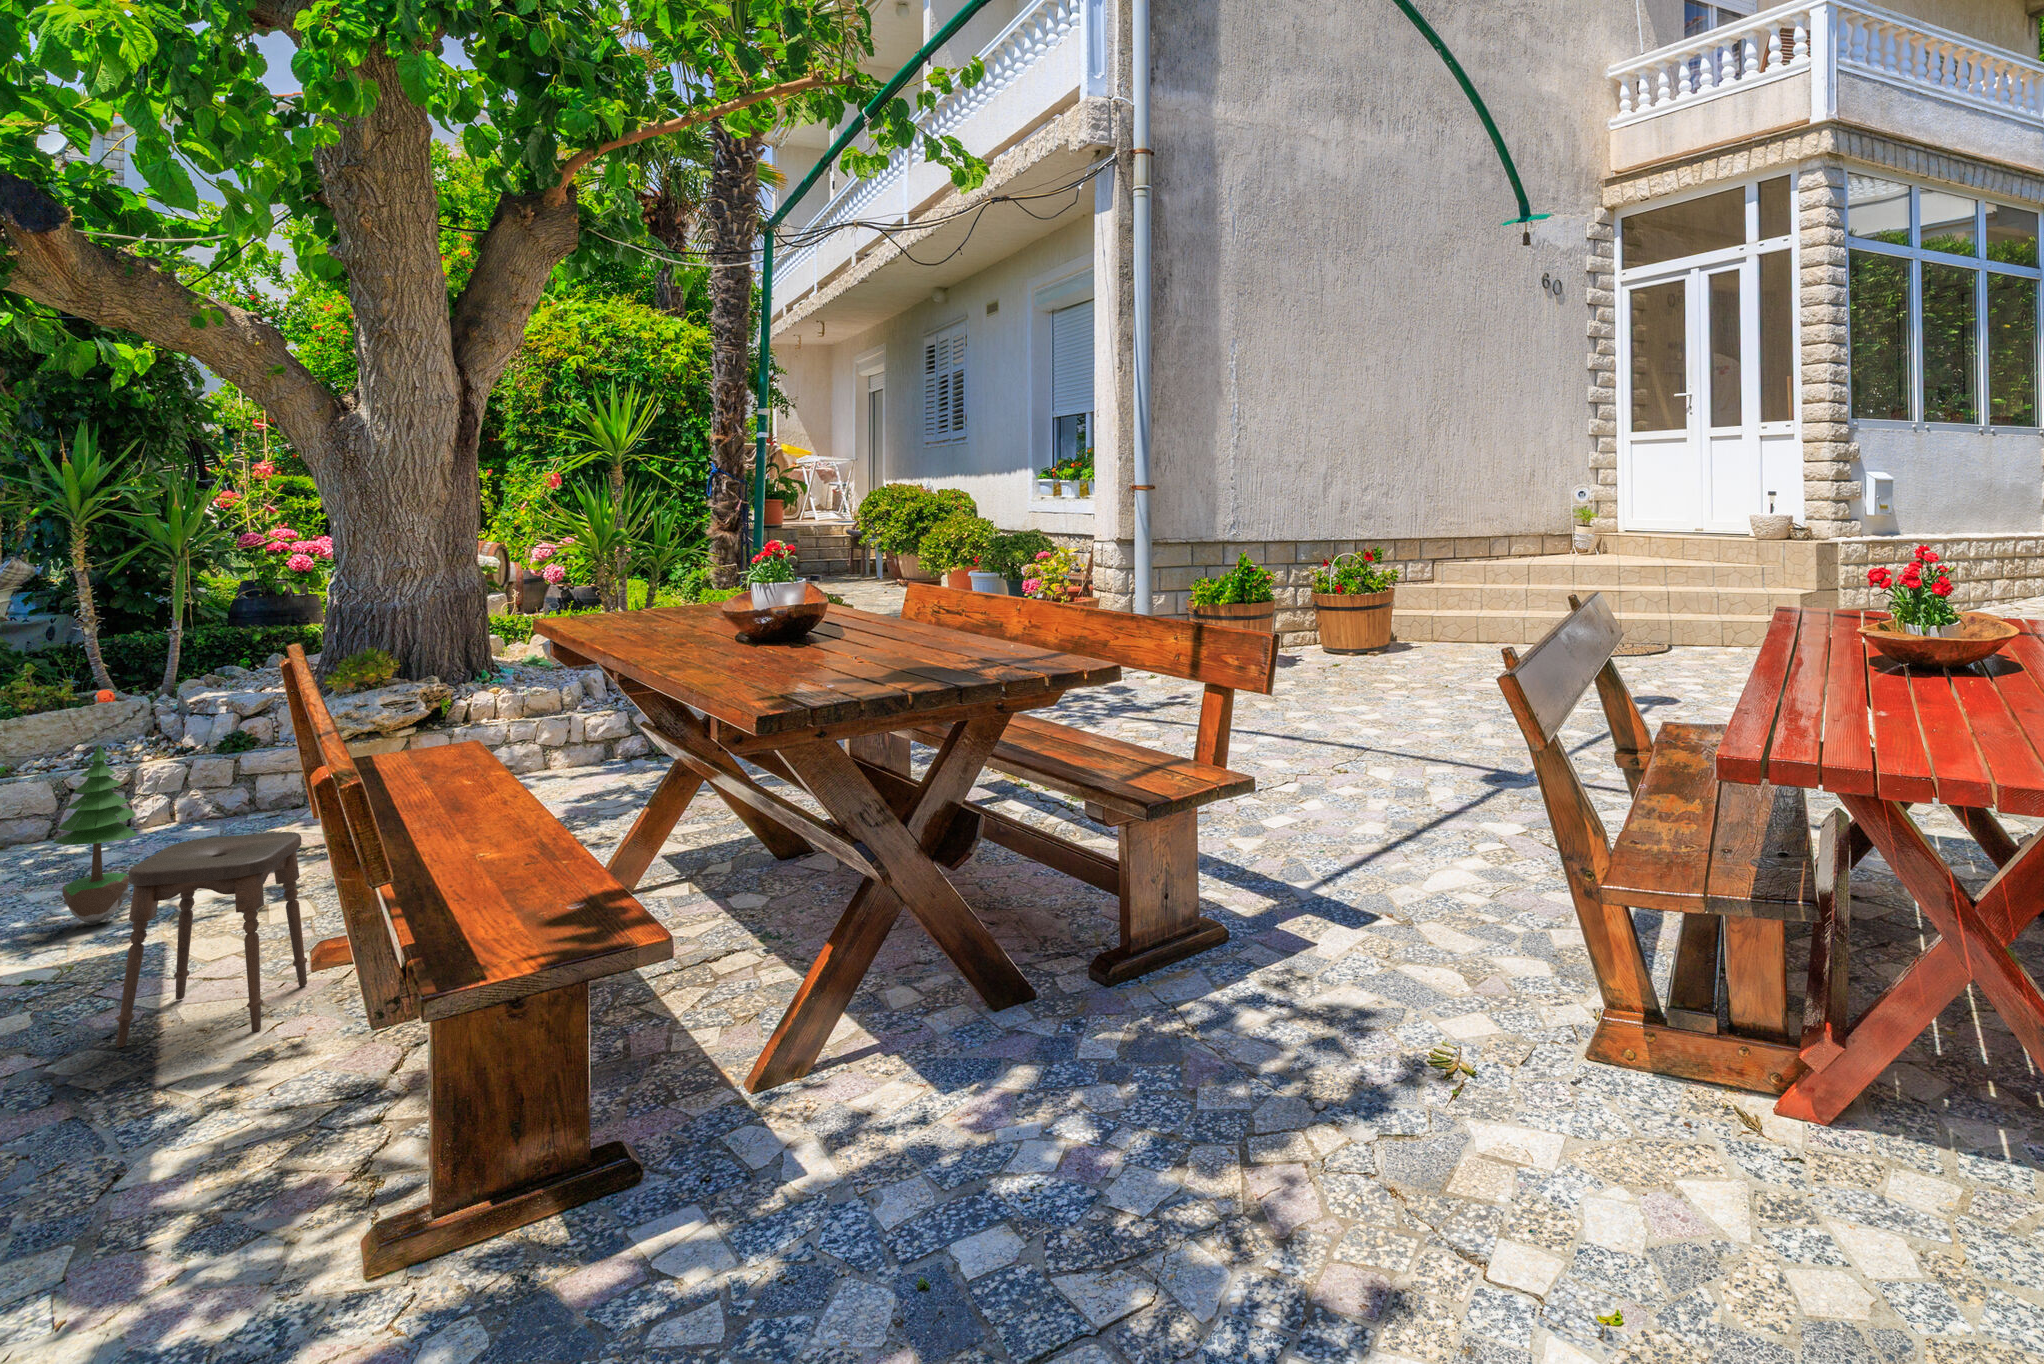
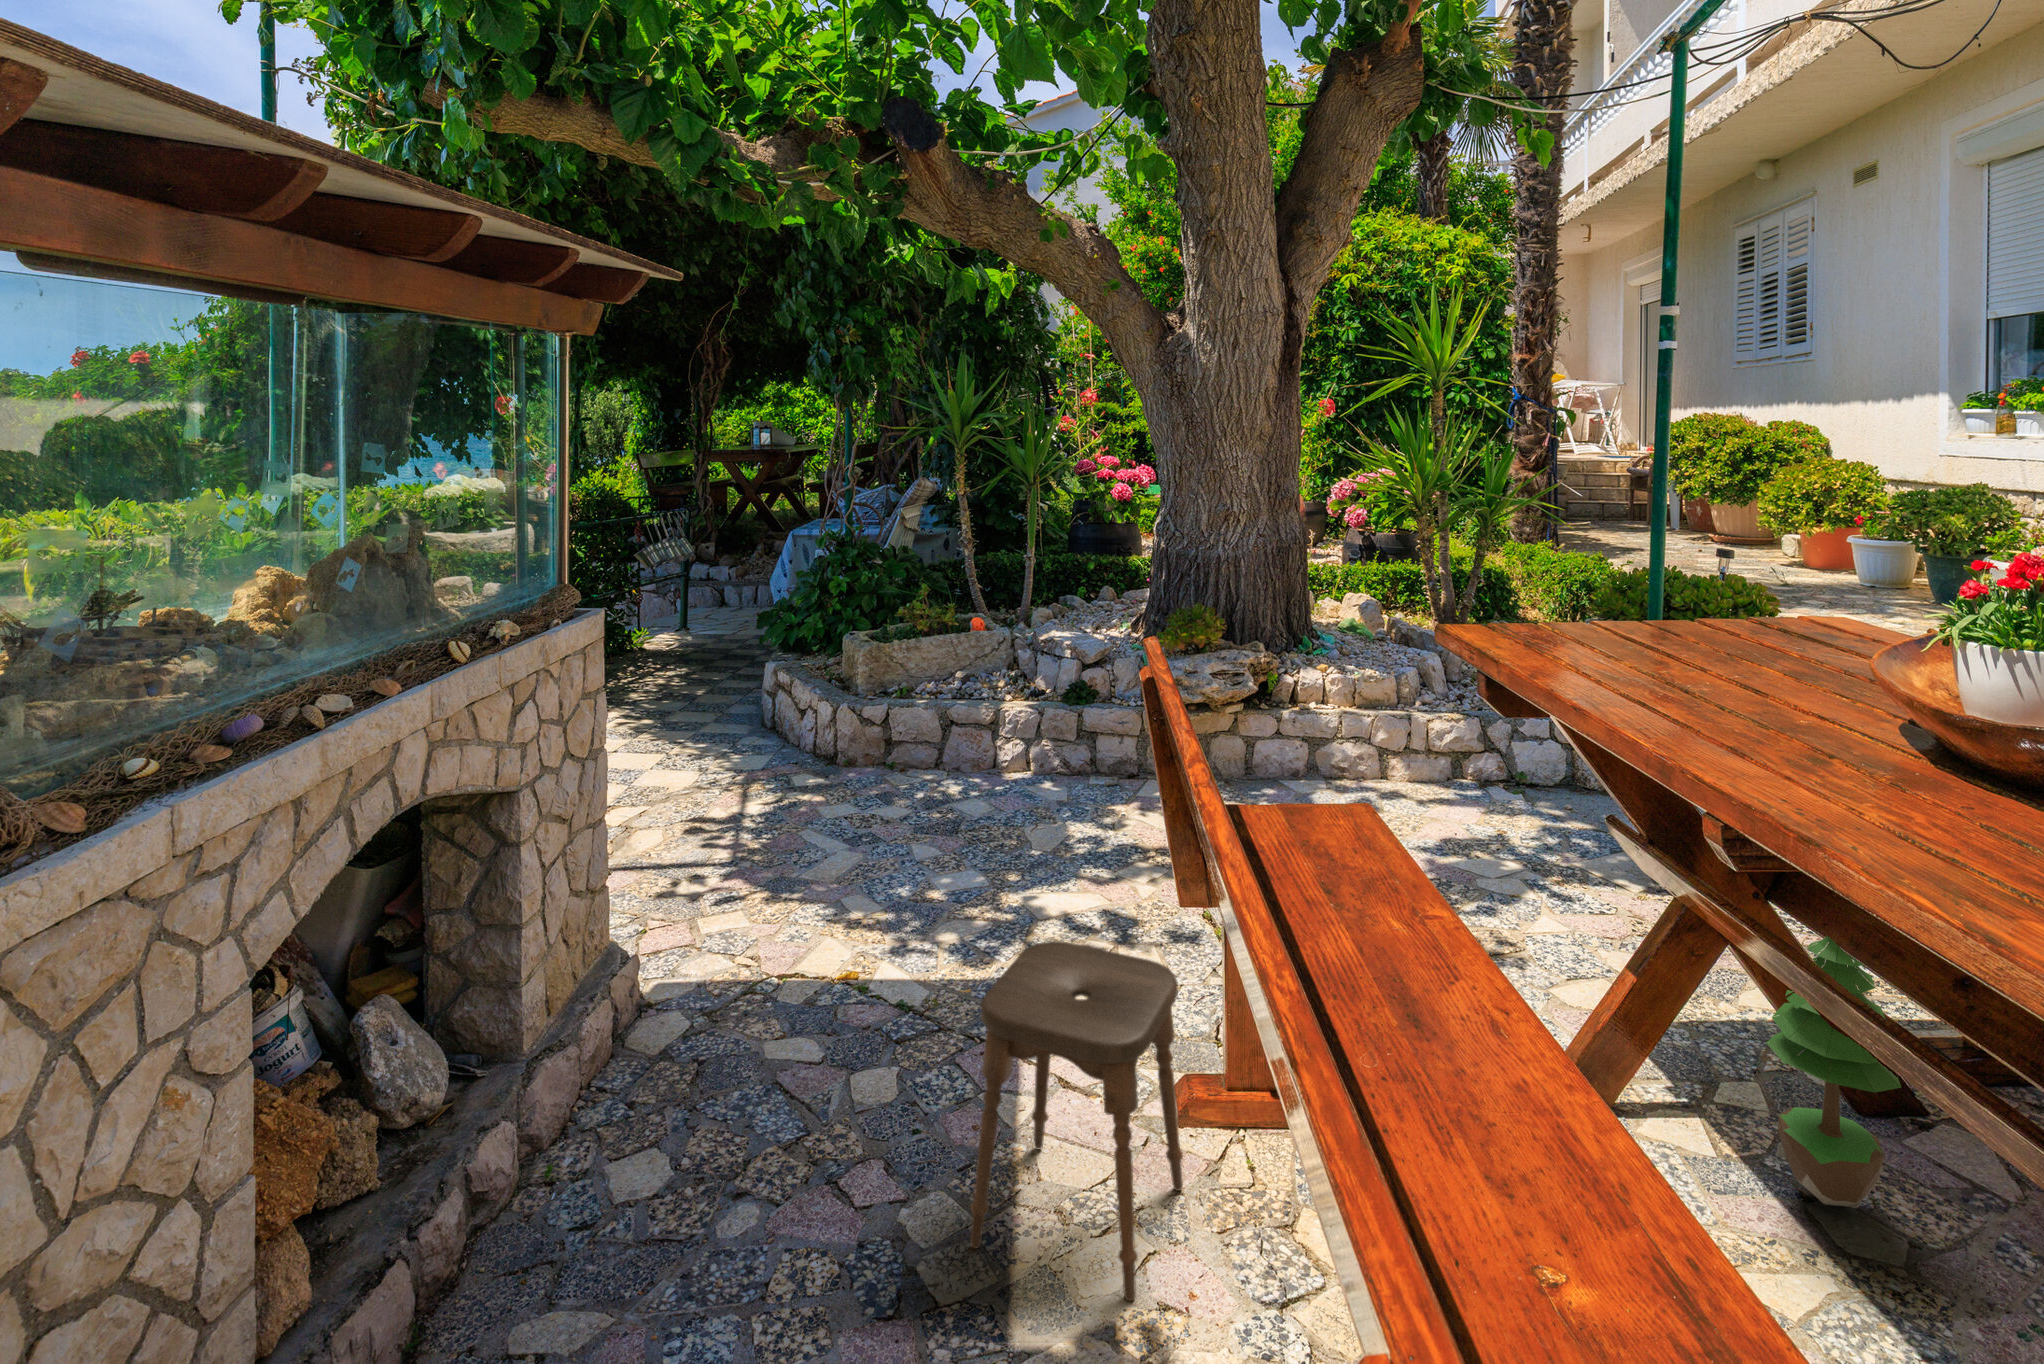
potted tree: present [53,745,138,925] -> present [1766,936,1901,1208]

